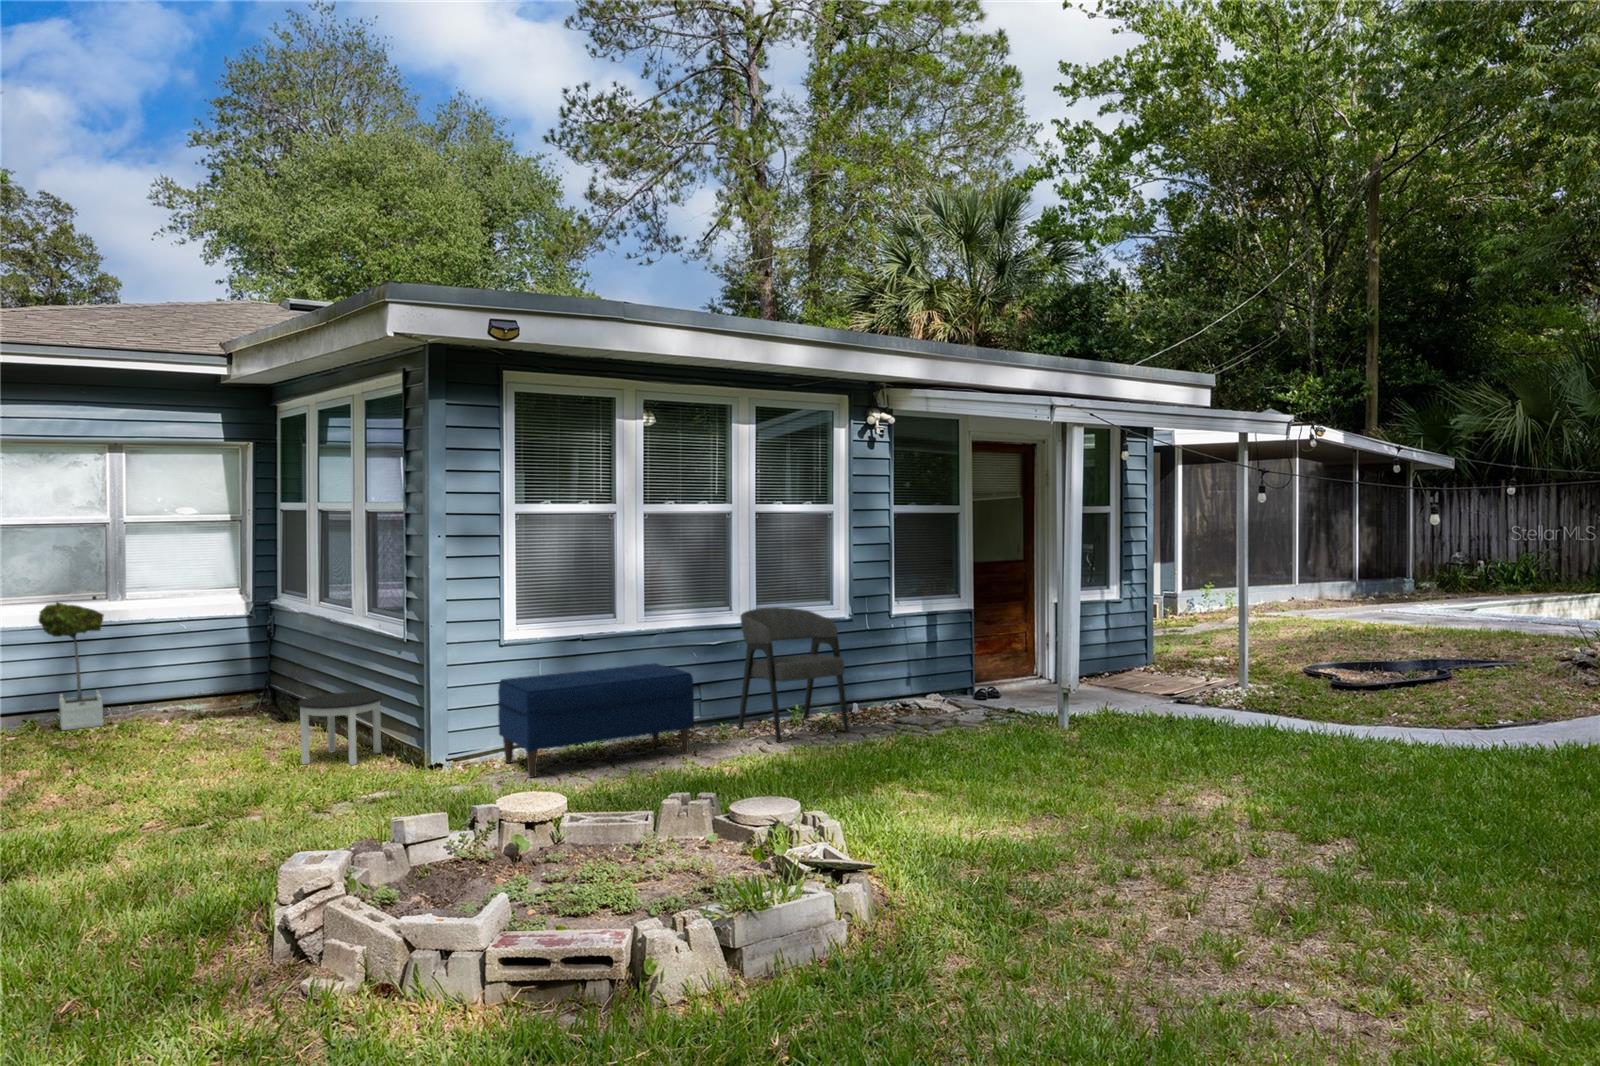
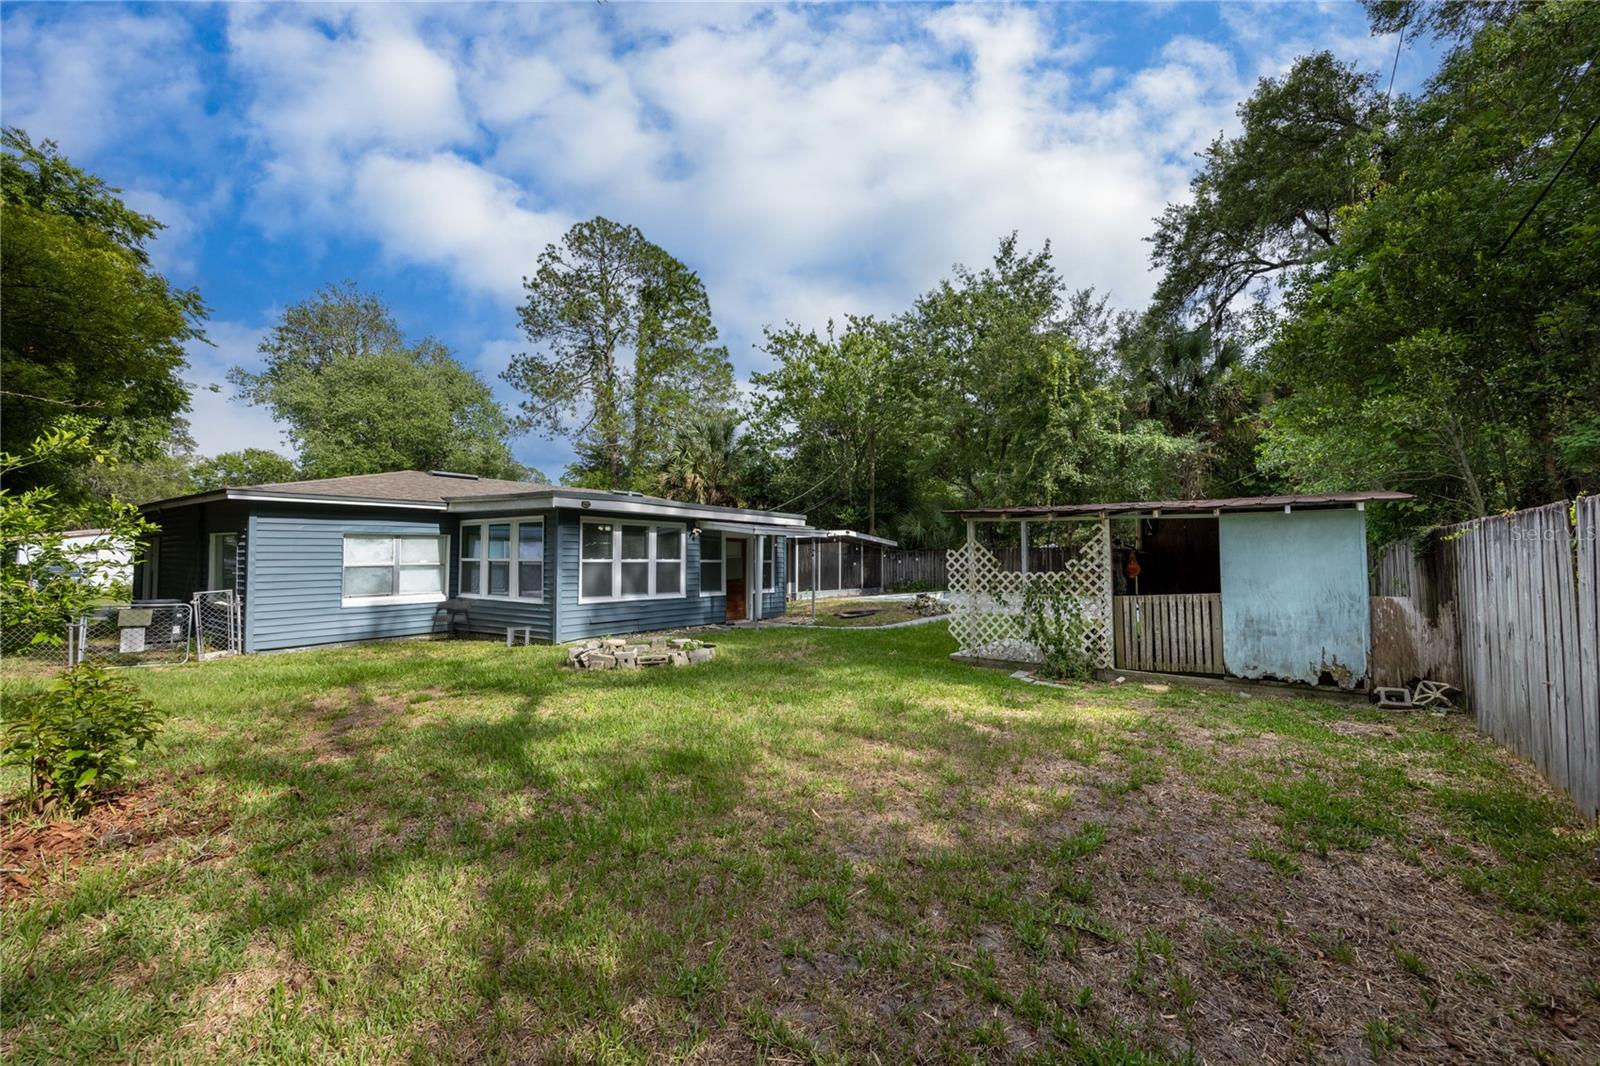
potted tree: present [38,602,104,730] -> none [374,596,399,646]
chair: present [738,607,850,742] -> present [431,599,473,642]
bench: present [498,664,694,778] -> none [579,612,643,645]

